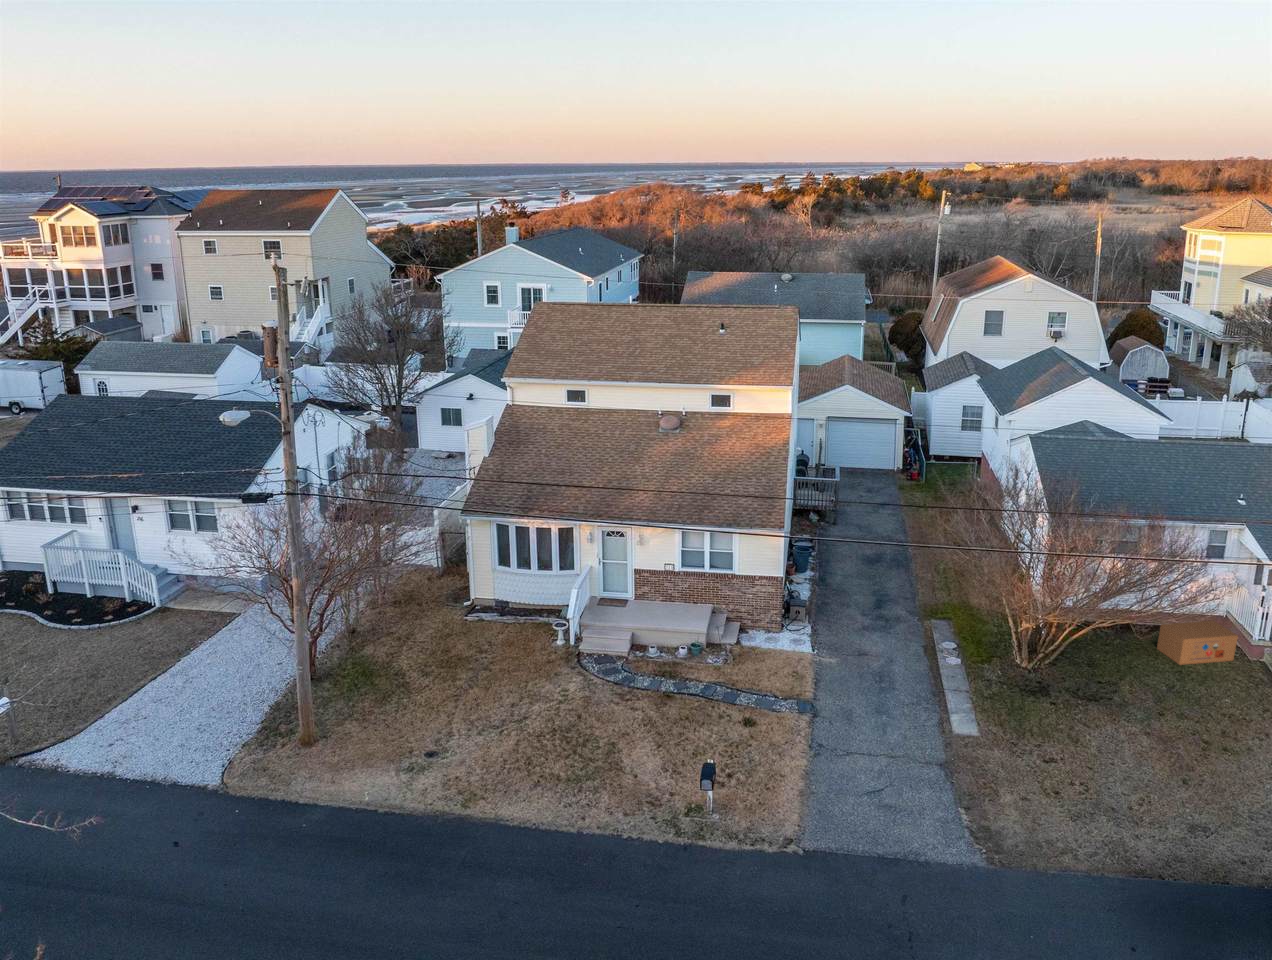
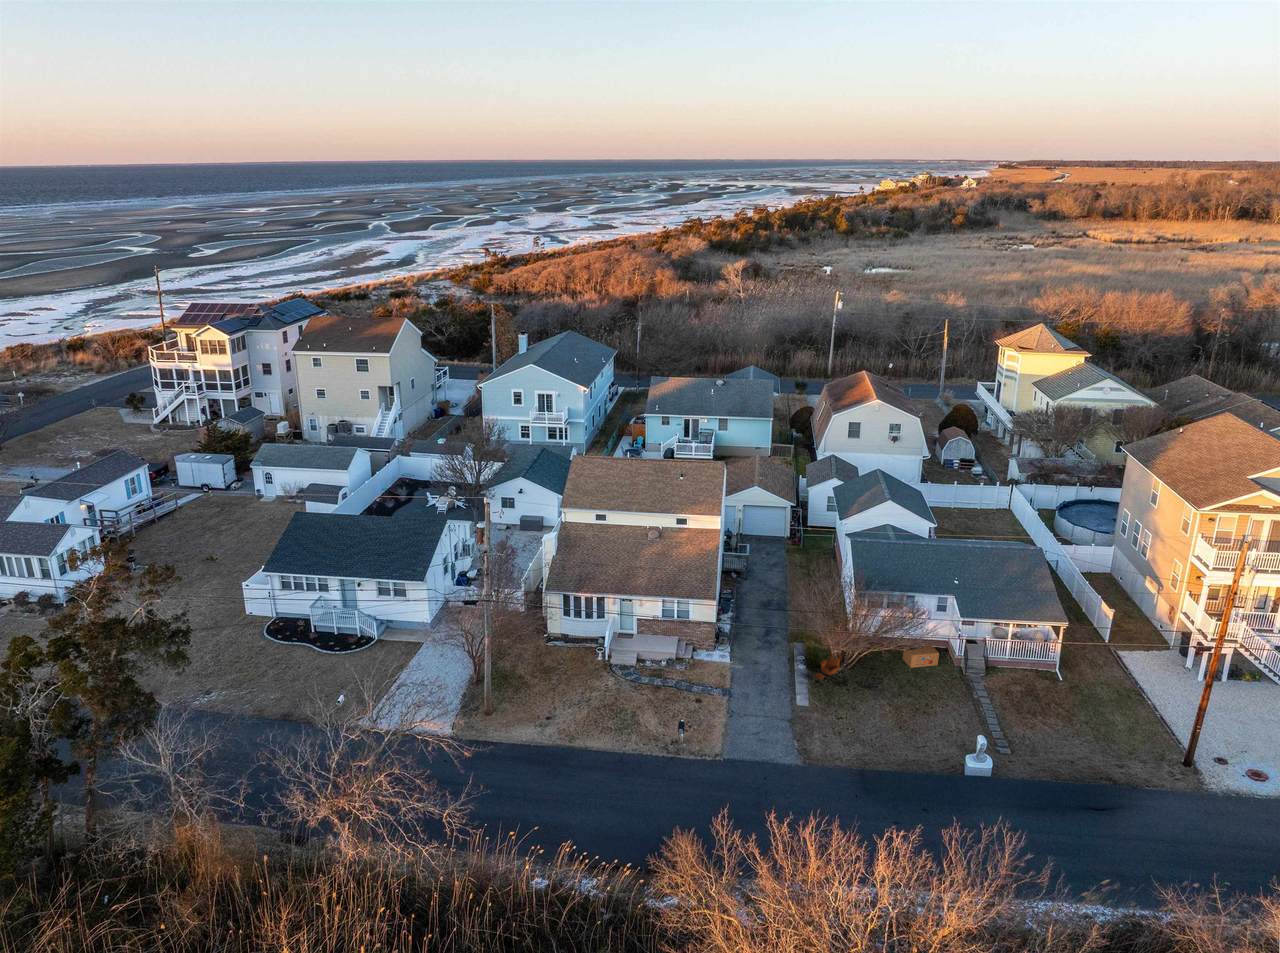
lounge chair: none [986,627,1042,696] -> present [815,652,841,683]

